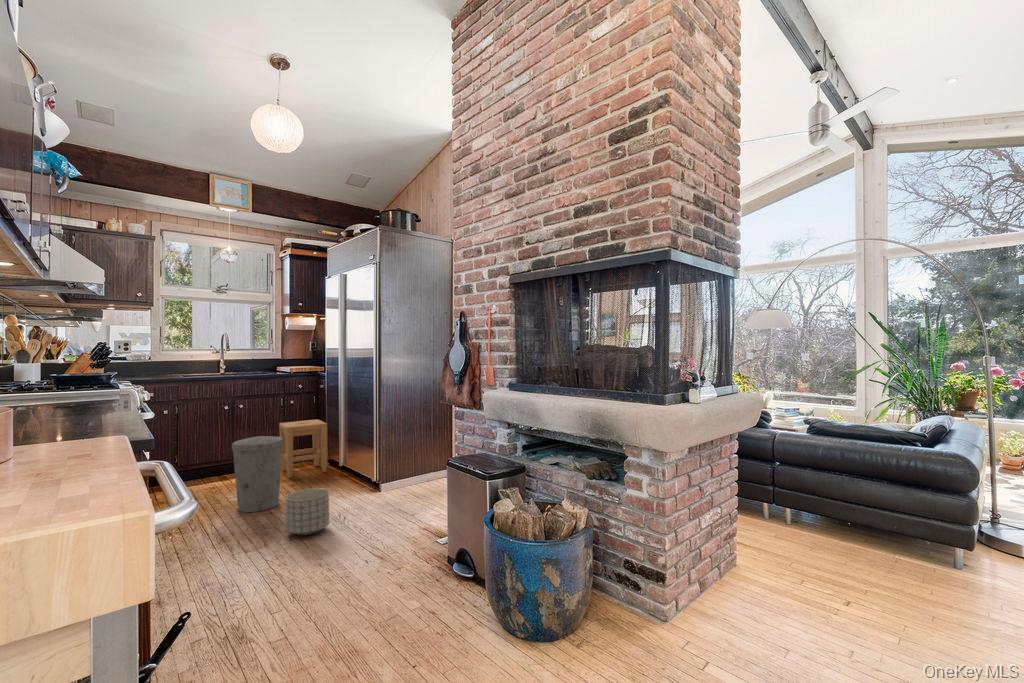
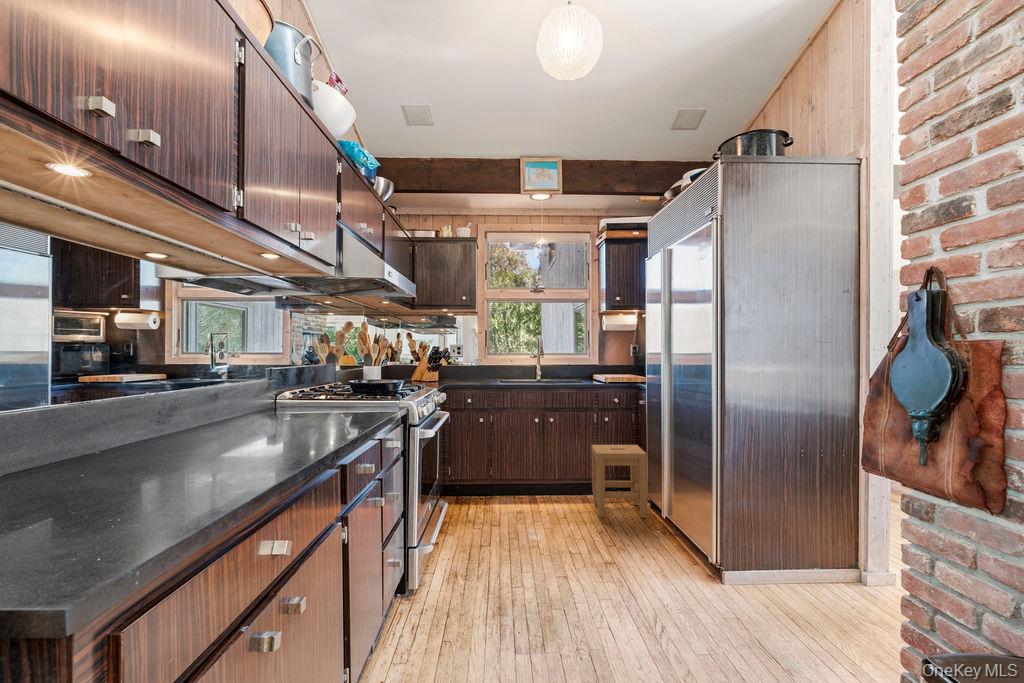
trash can: present [232,436,284,512] -> none [527,466,587,568]
planter: present [286,488,329,535] -> none [576,564,639,643]

